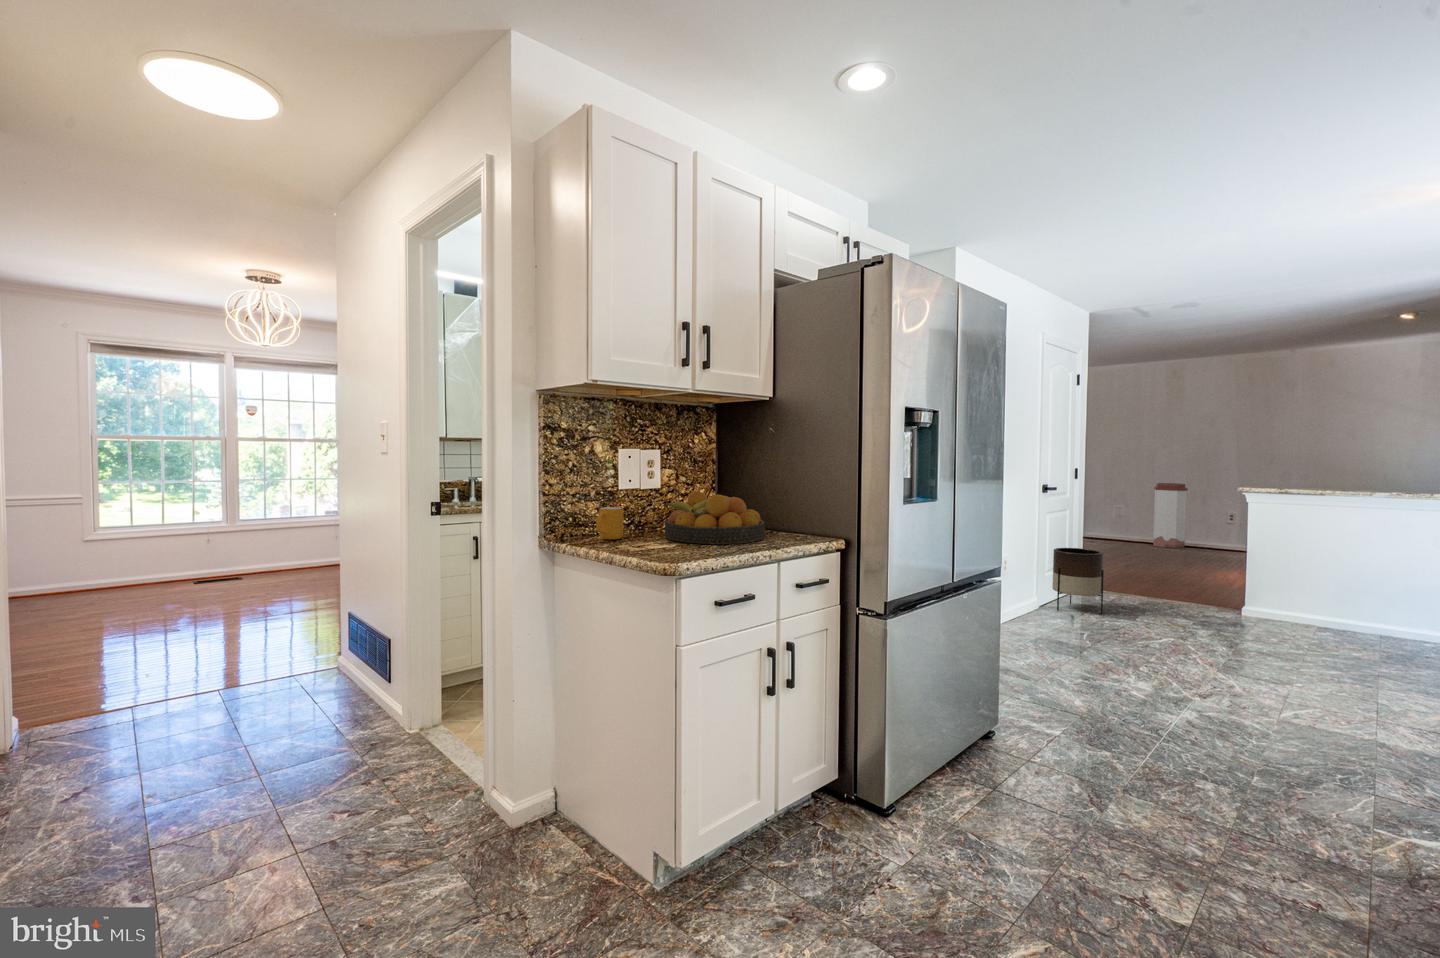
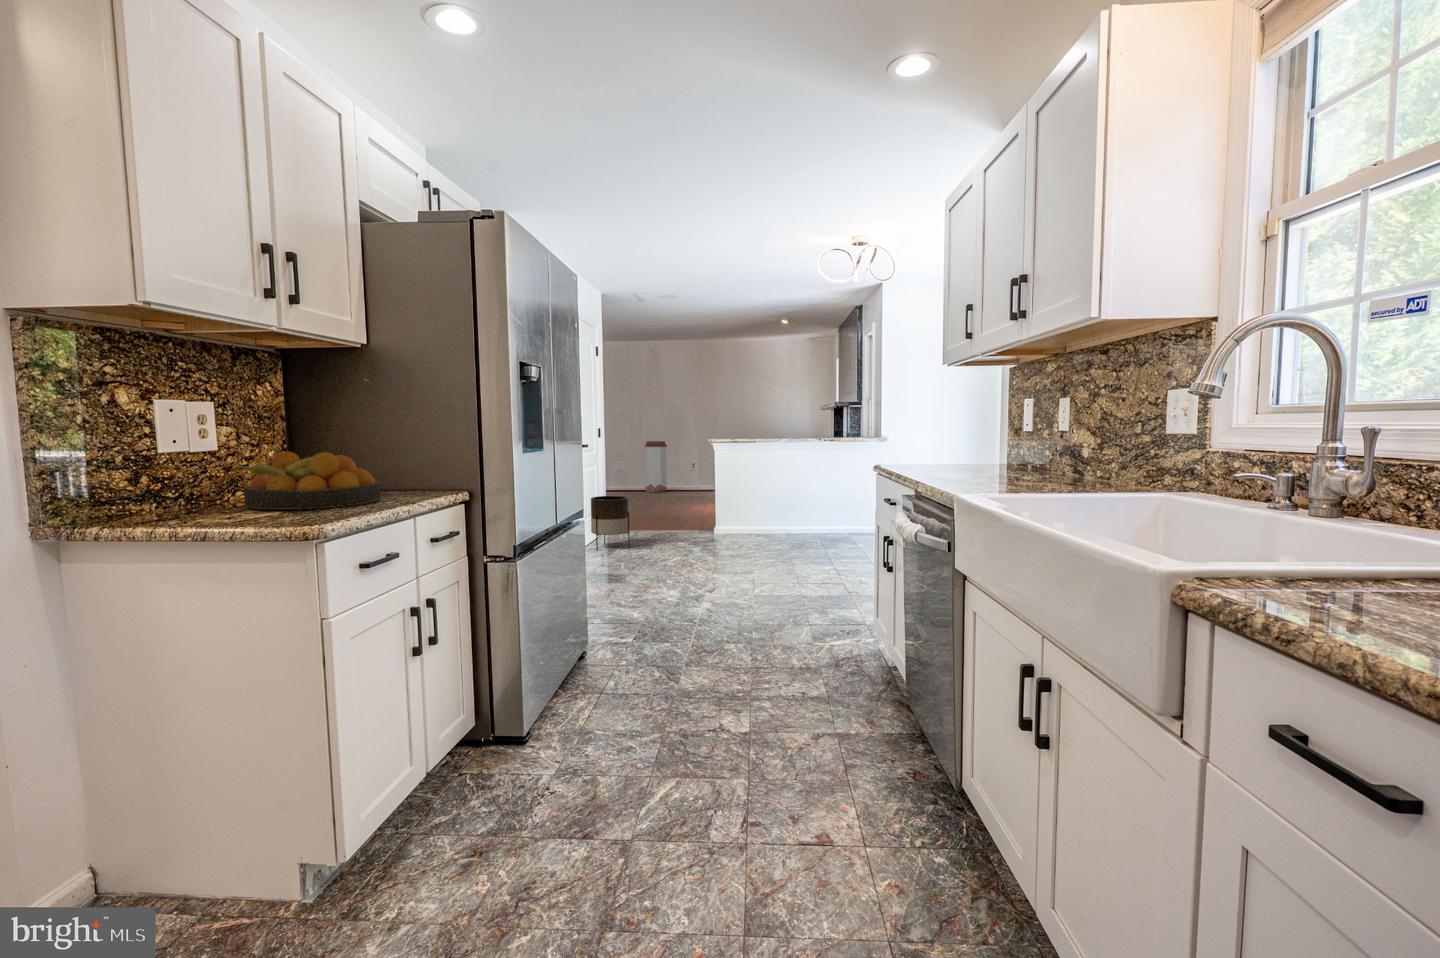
mug: present [596,507,623,540] -> none [137,475,181,518]

